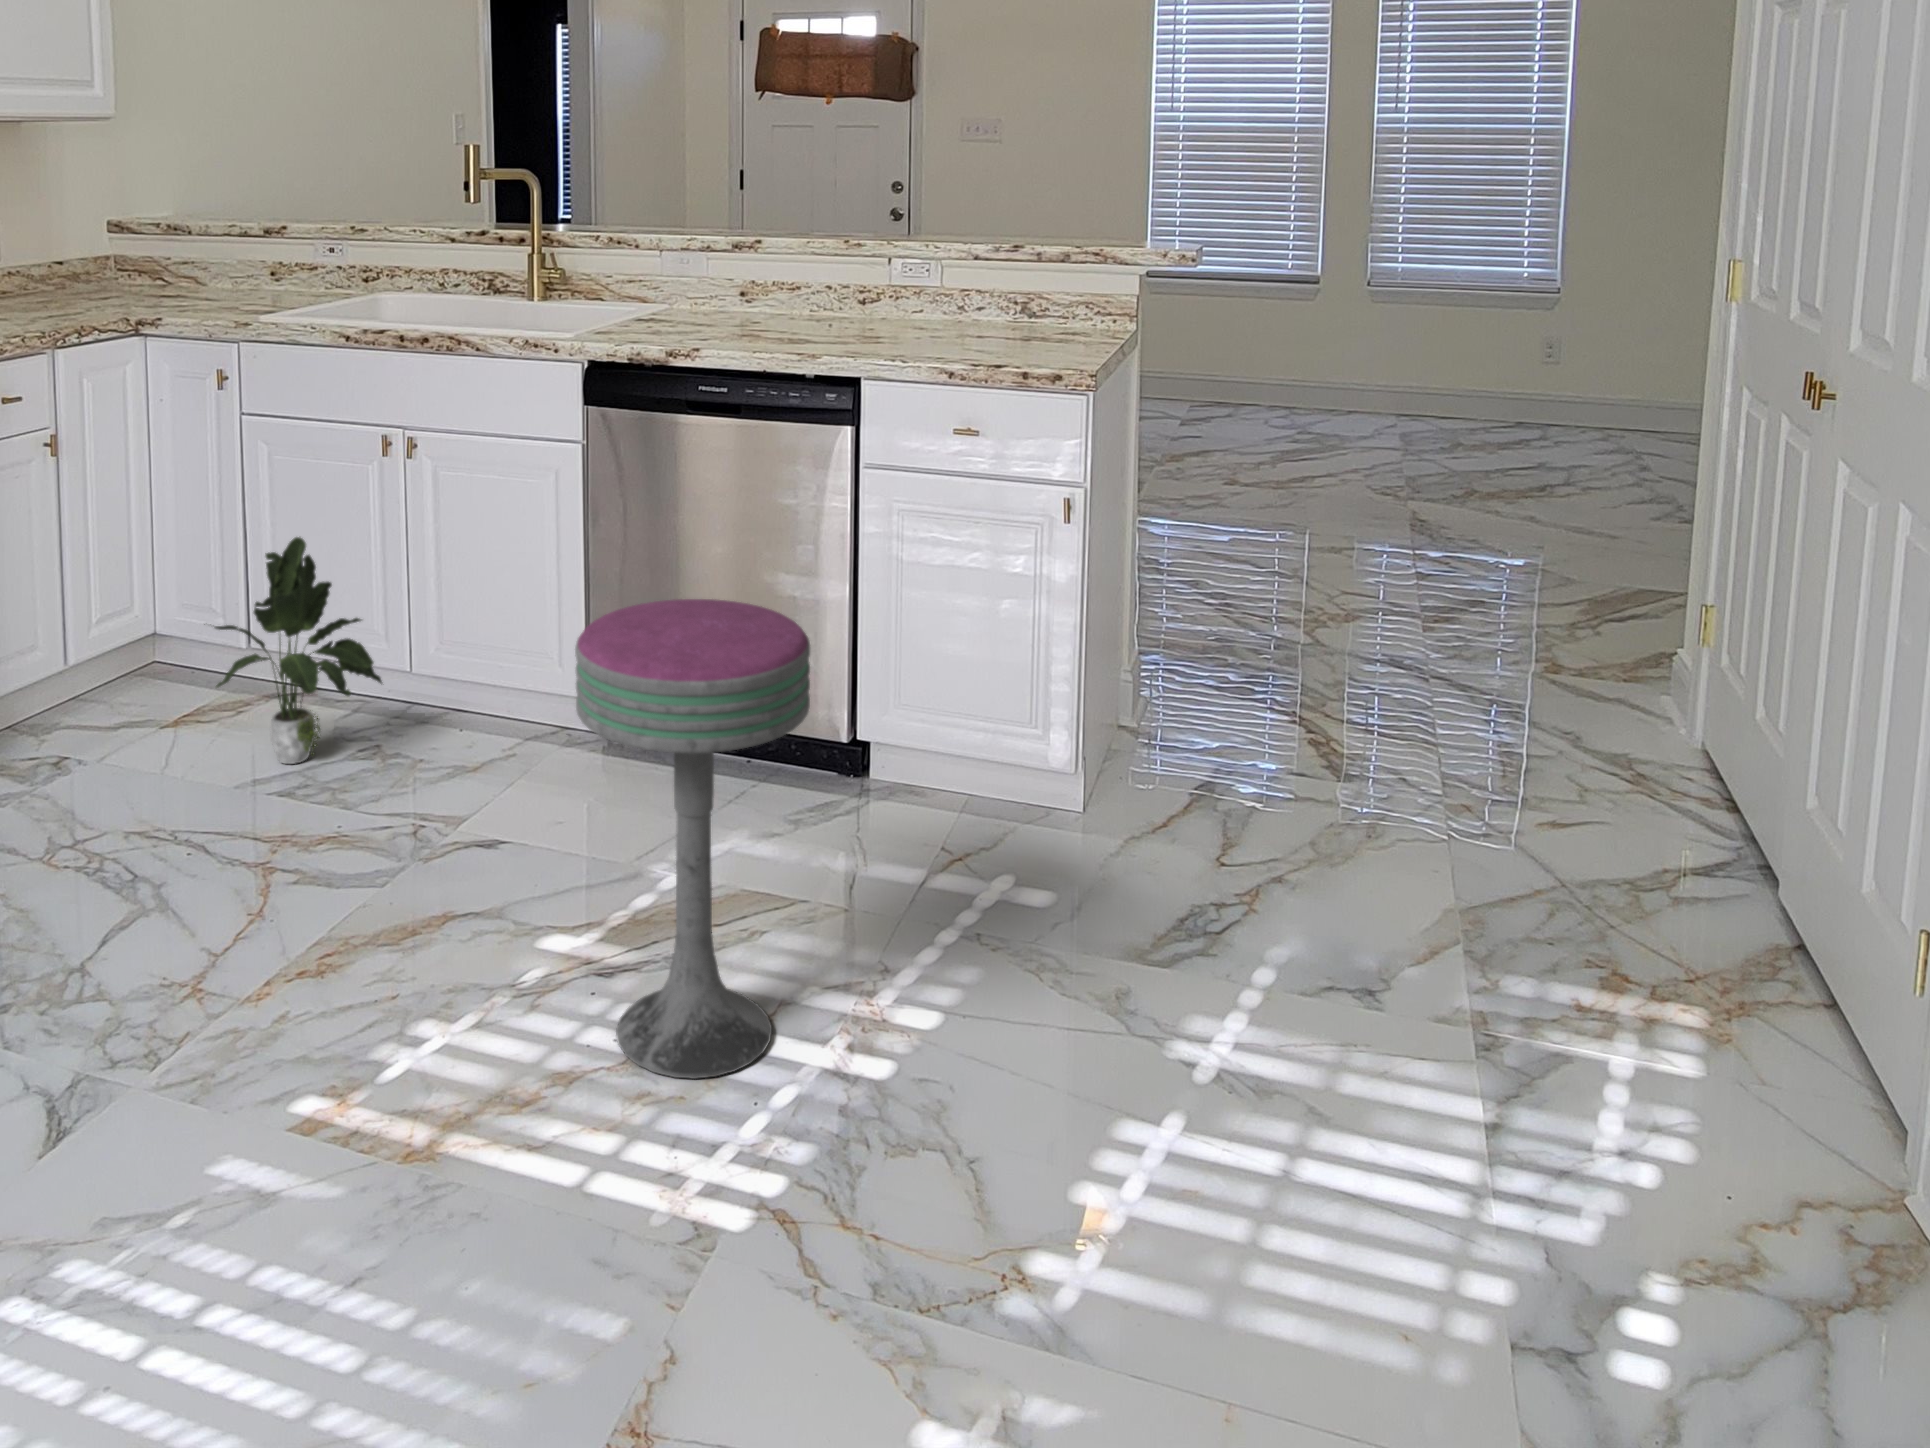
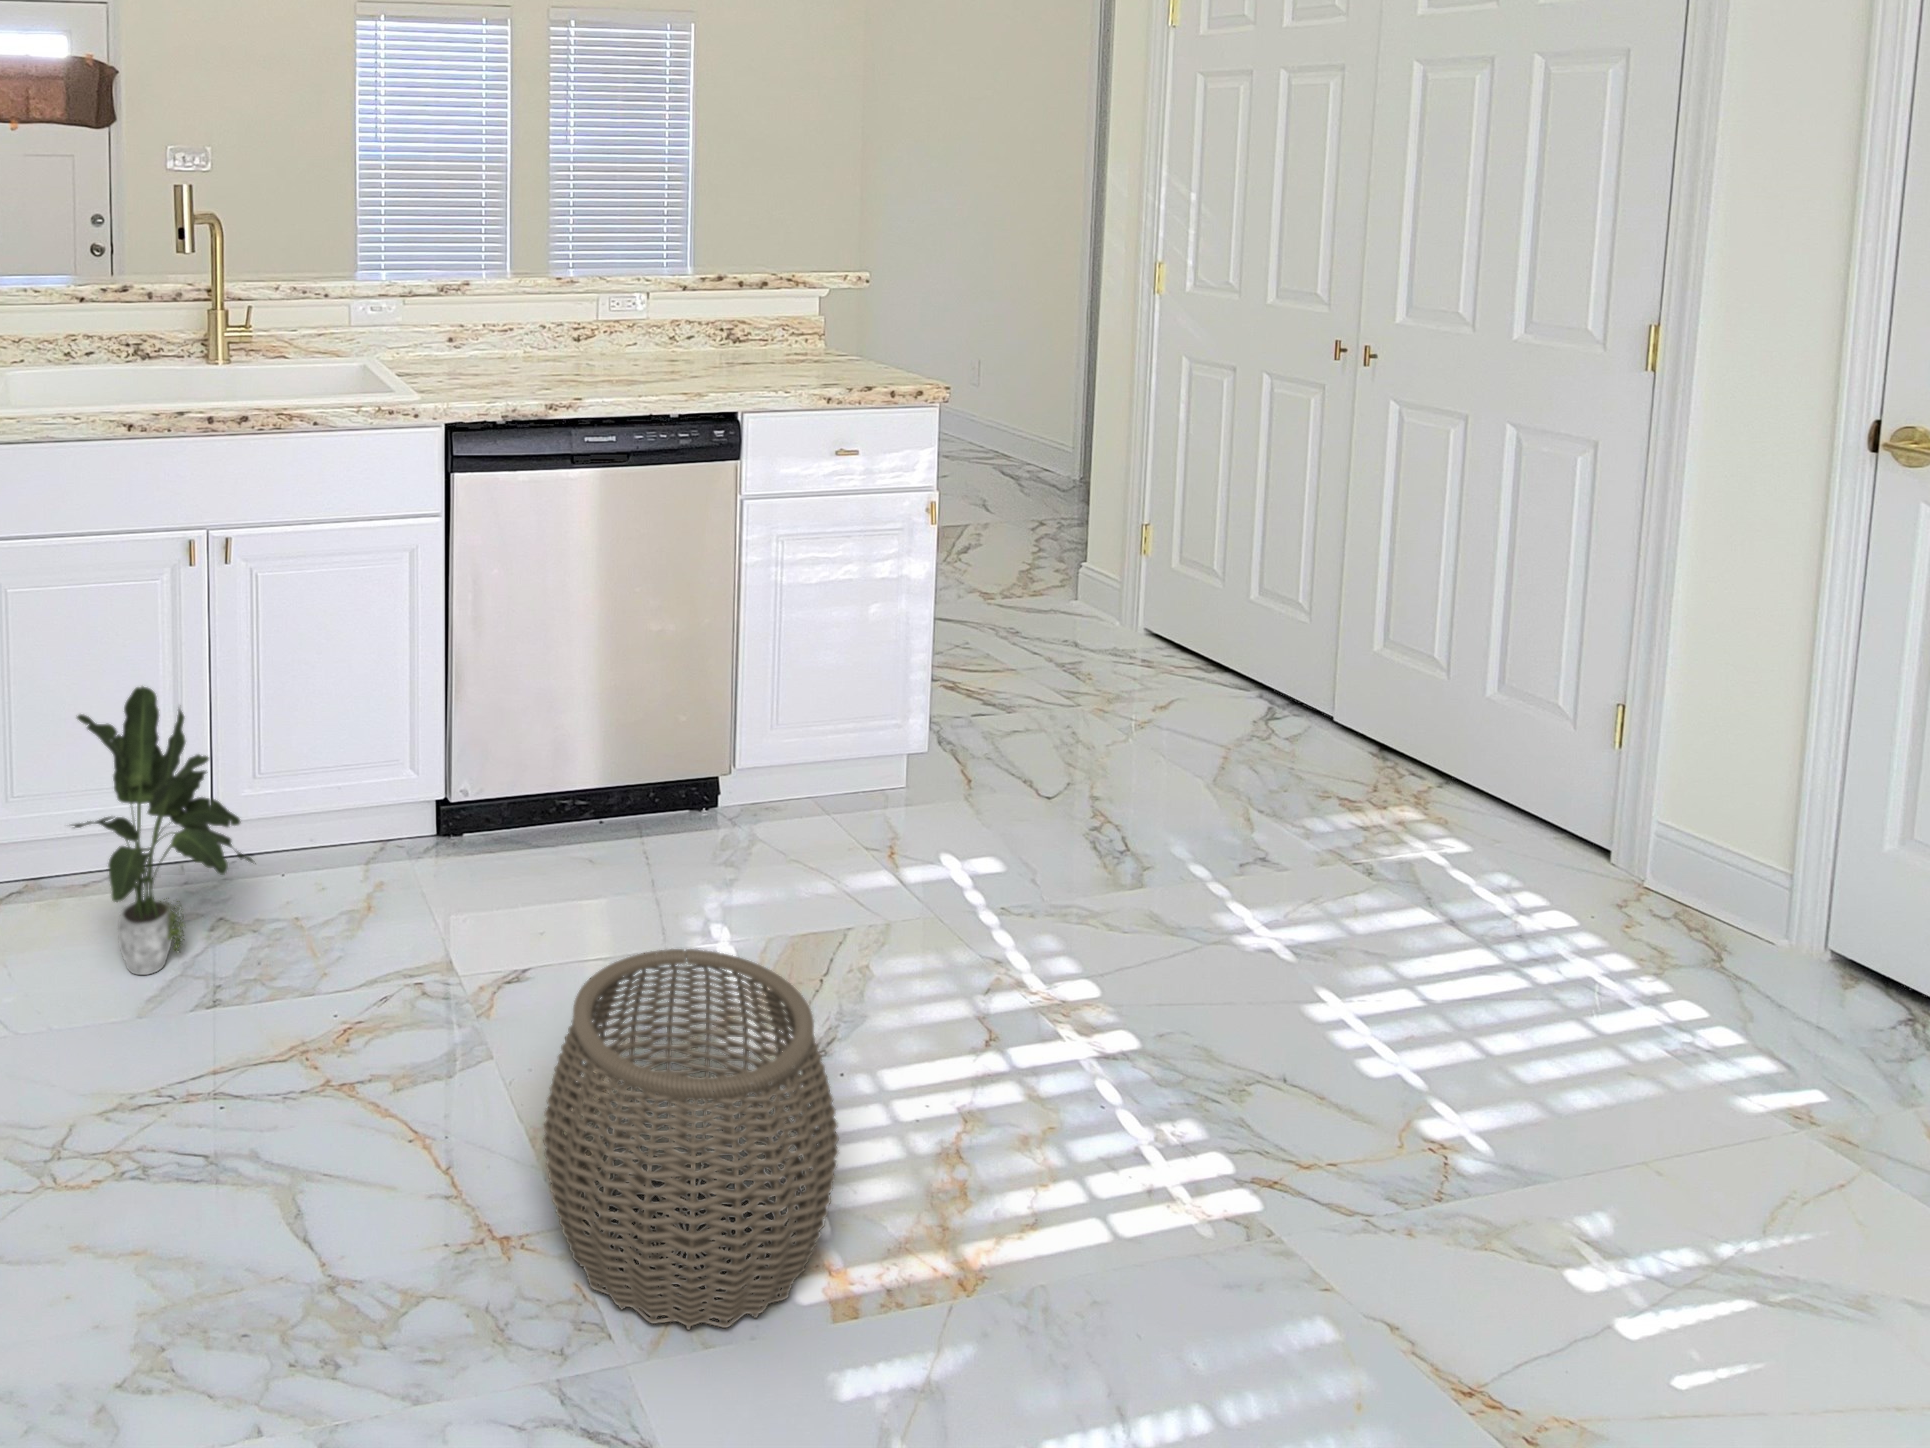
bar stool: present [575,599,810,1079] -> none [860,637,1099,1112]
woven basket: none [158,796,422,1100] -> present [543,949,839,1329]

